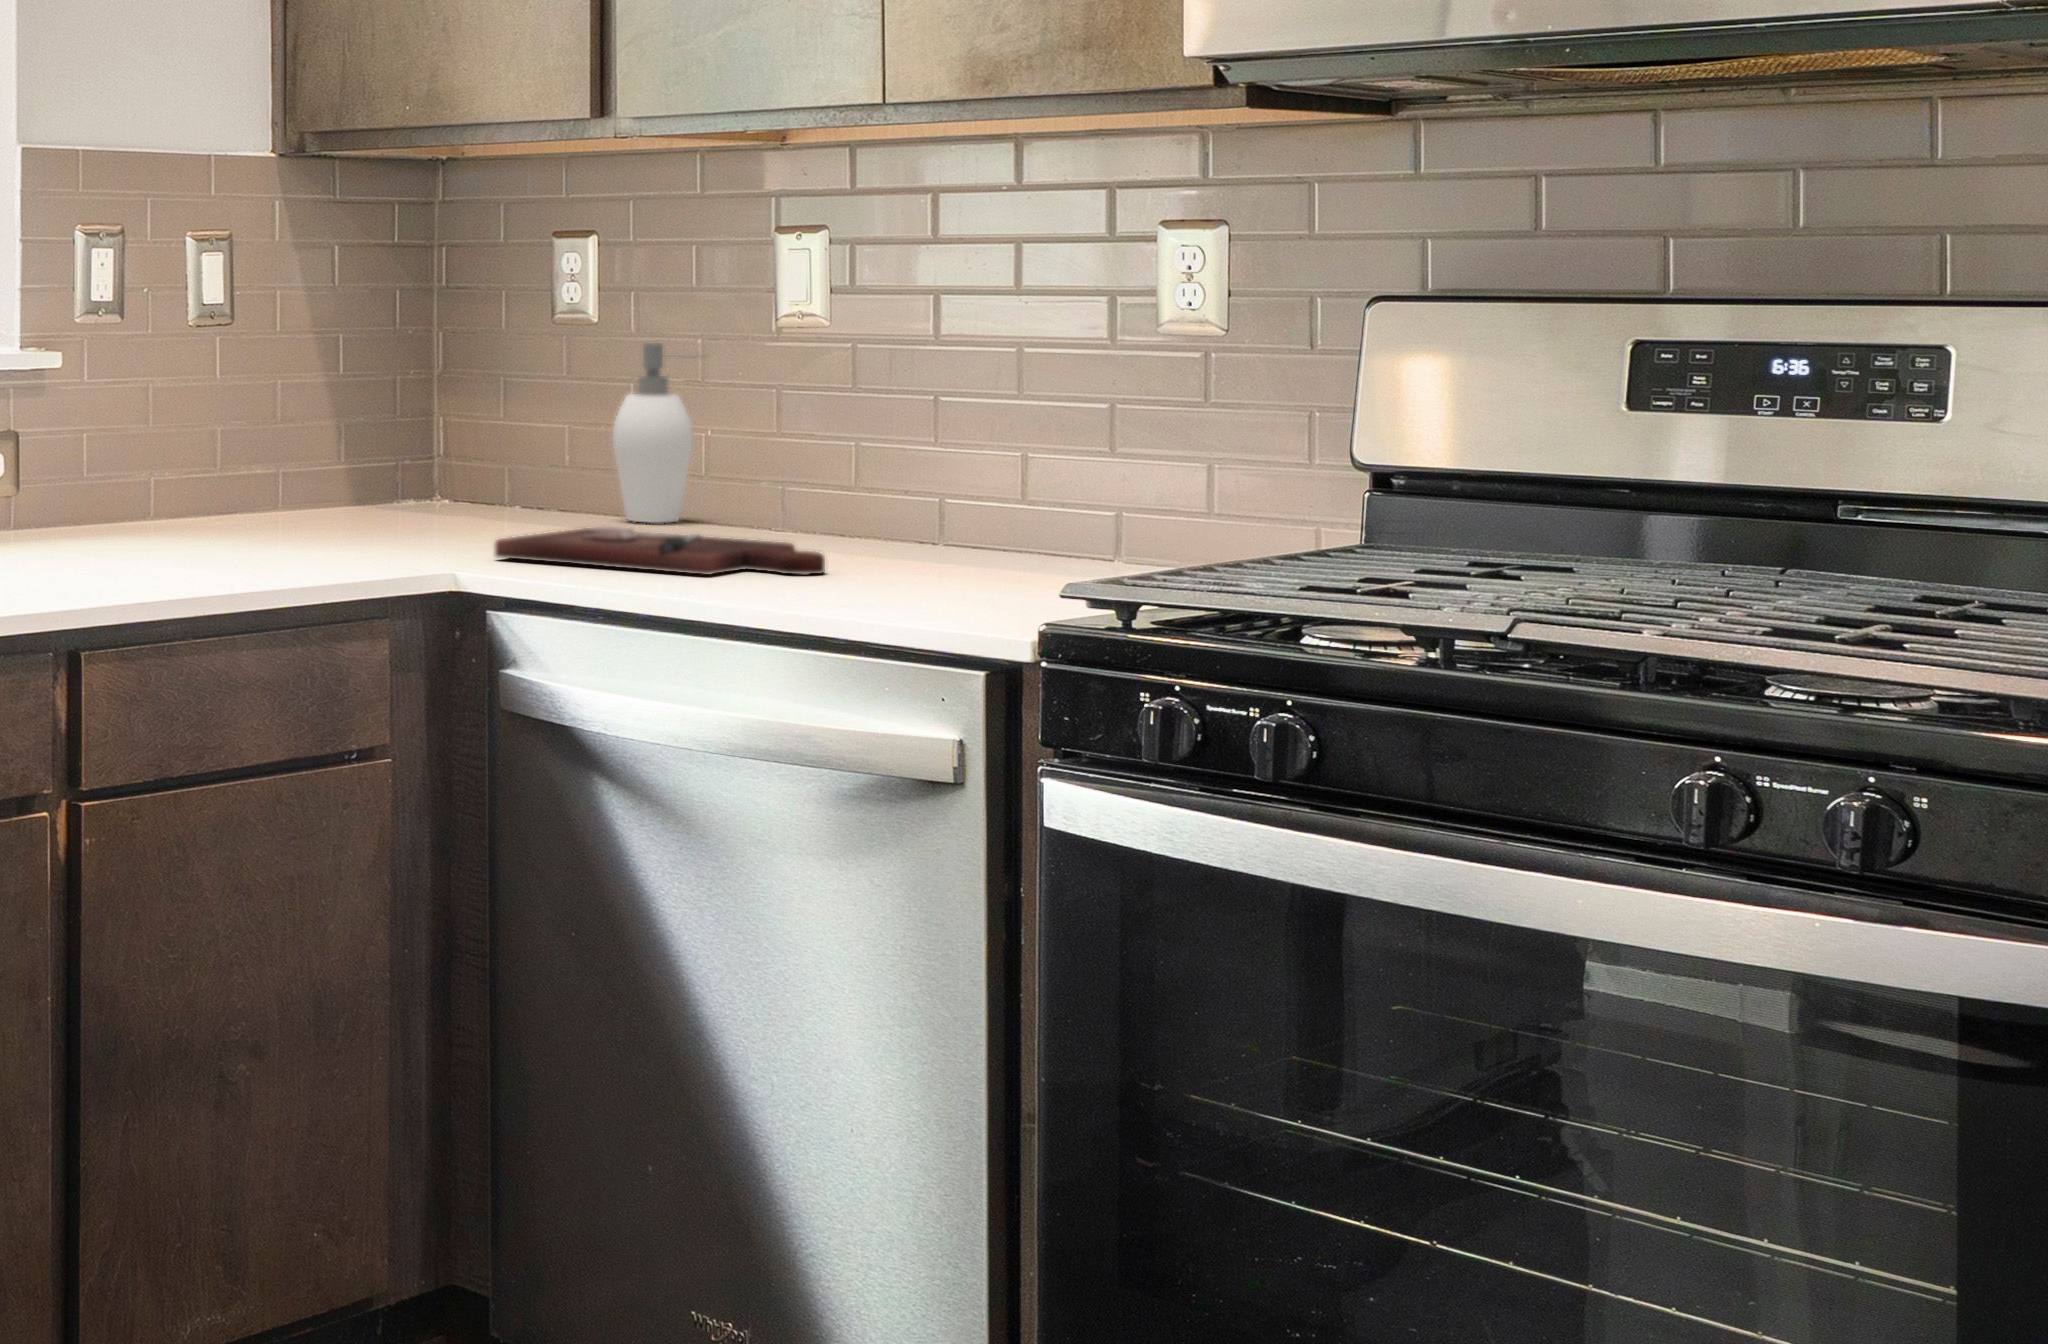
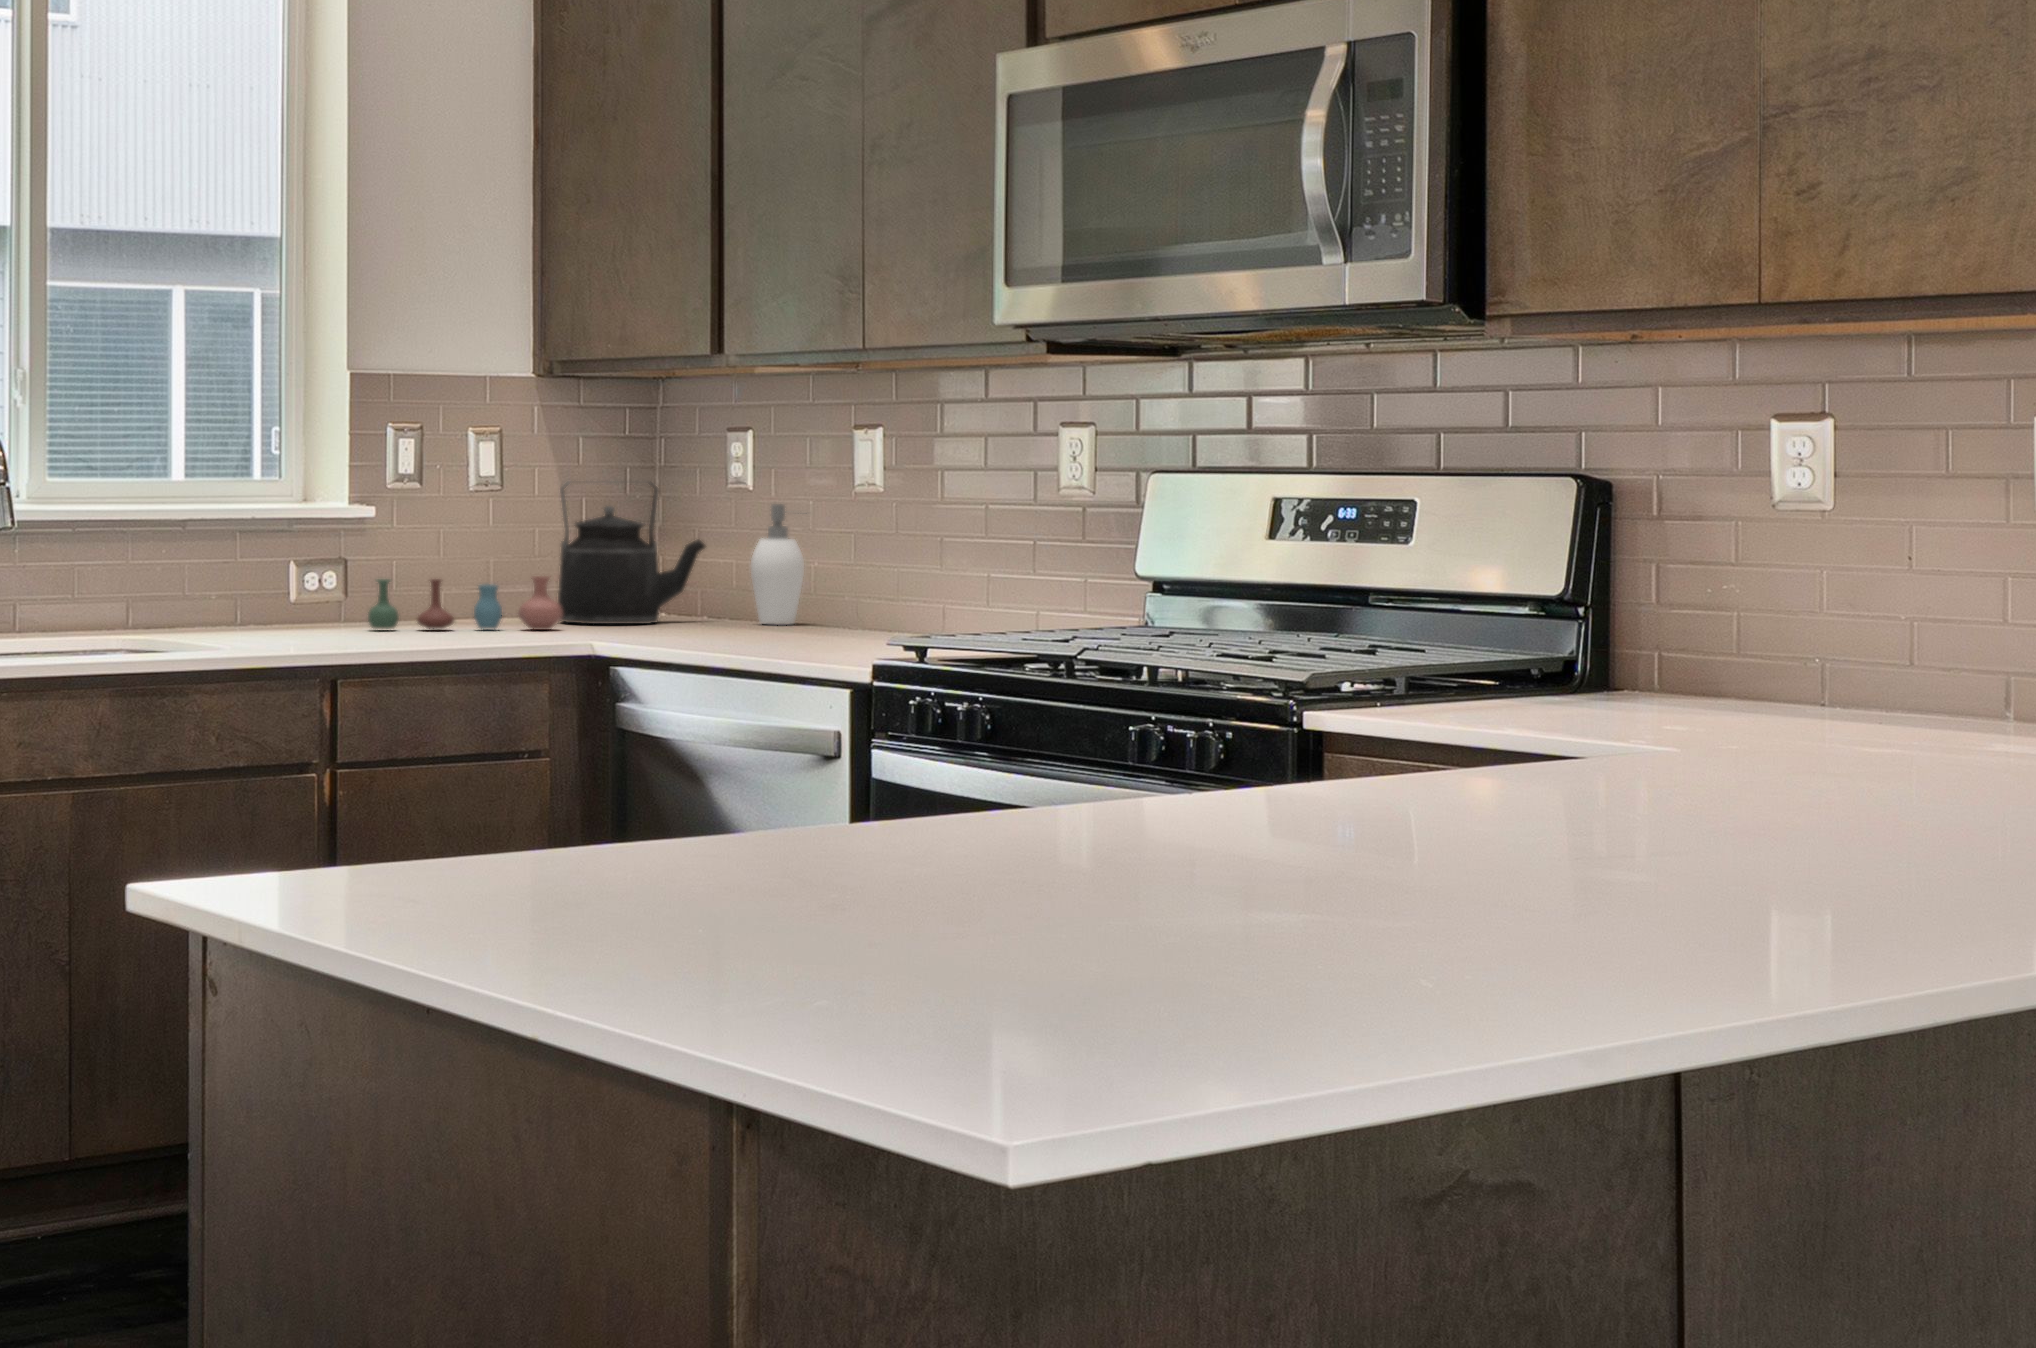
kettle: none [324,311,537,526] -> present [558,482,705,624]
vase: none [62,457,357,542] -> present [368,576,563,630]
cutting board: present [494,527,825,575] -> none [631,622,824,645]

